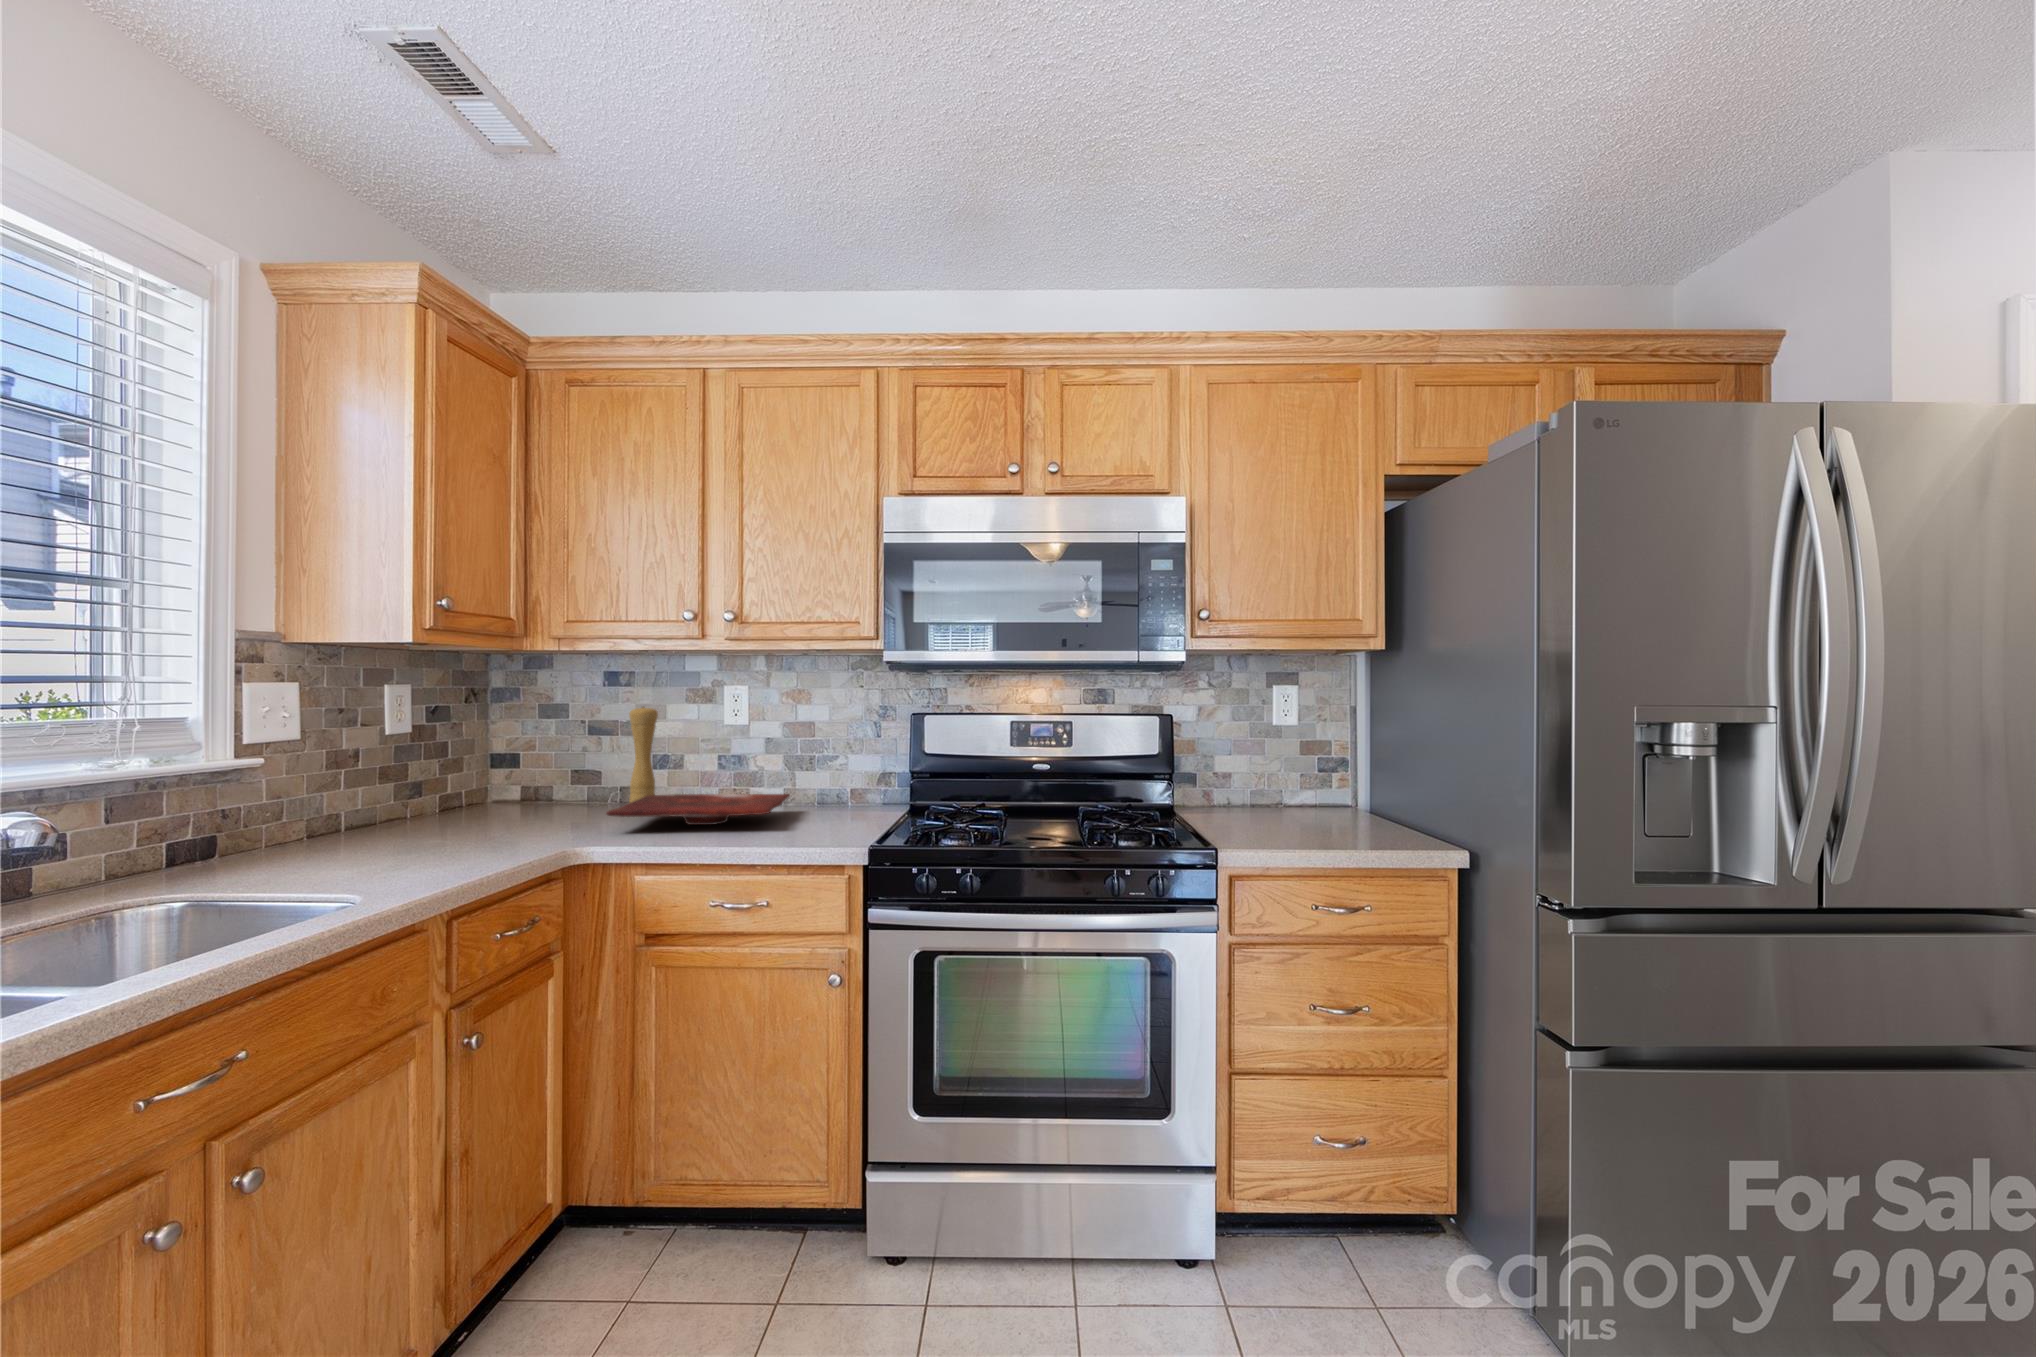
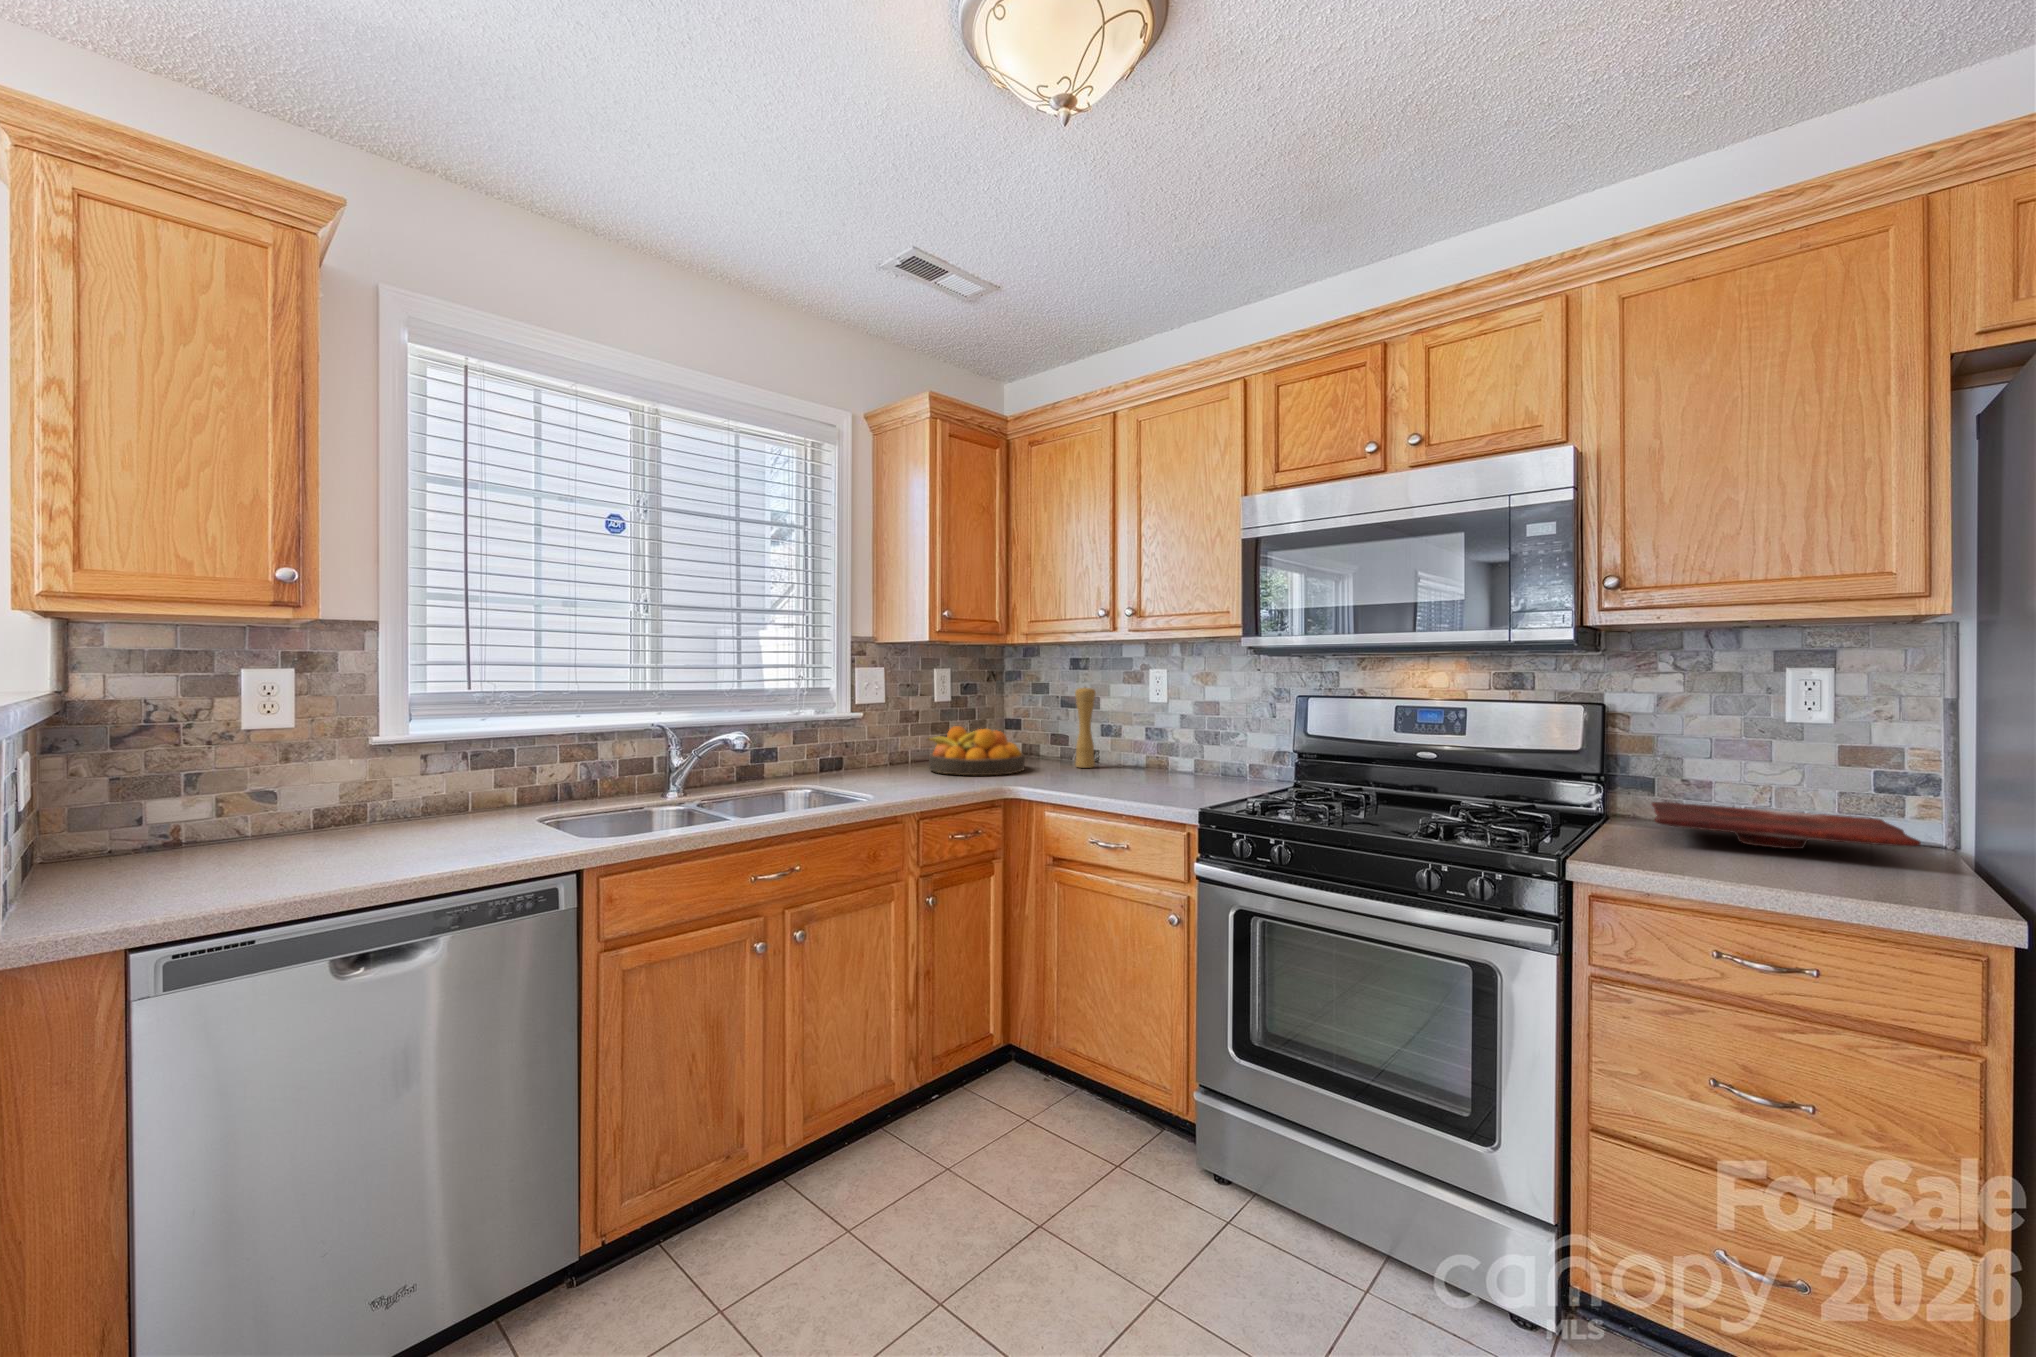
fruit bowl: none [395,767,564,840] -> present [928,726,1025,775]
cutting board: present [606,794,789,825] -> present [1652,802,1921,849]

